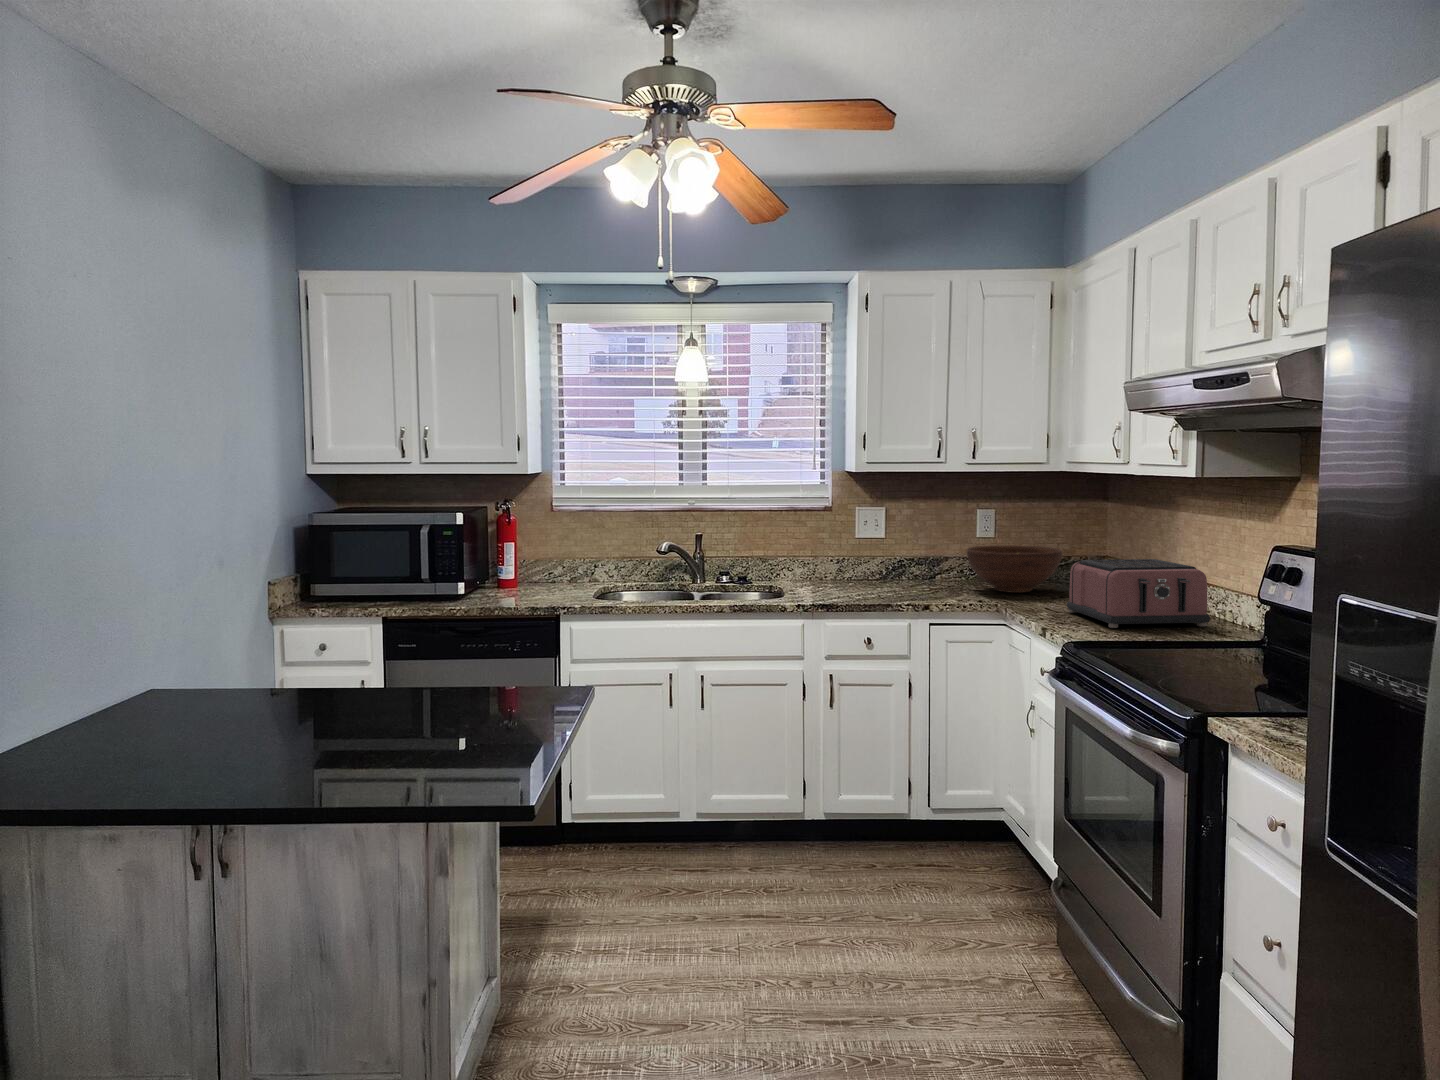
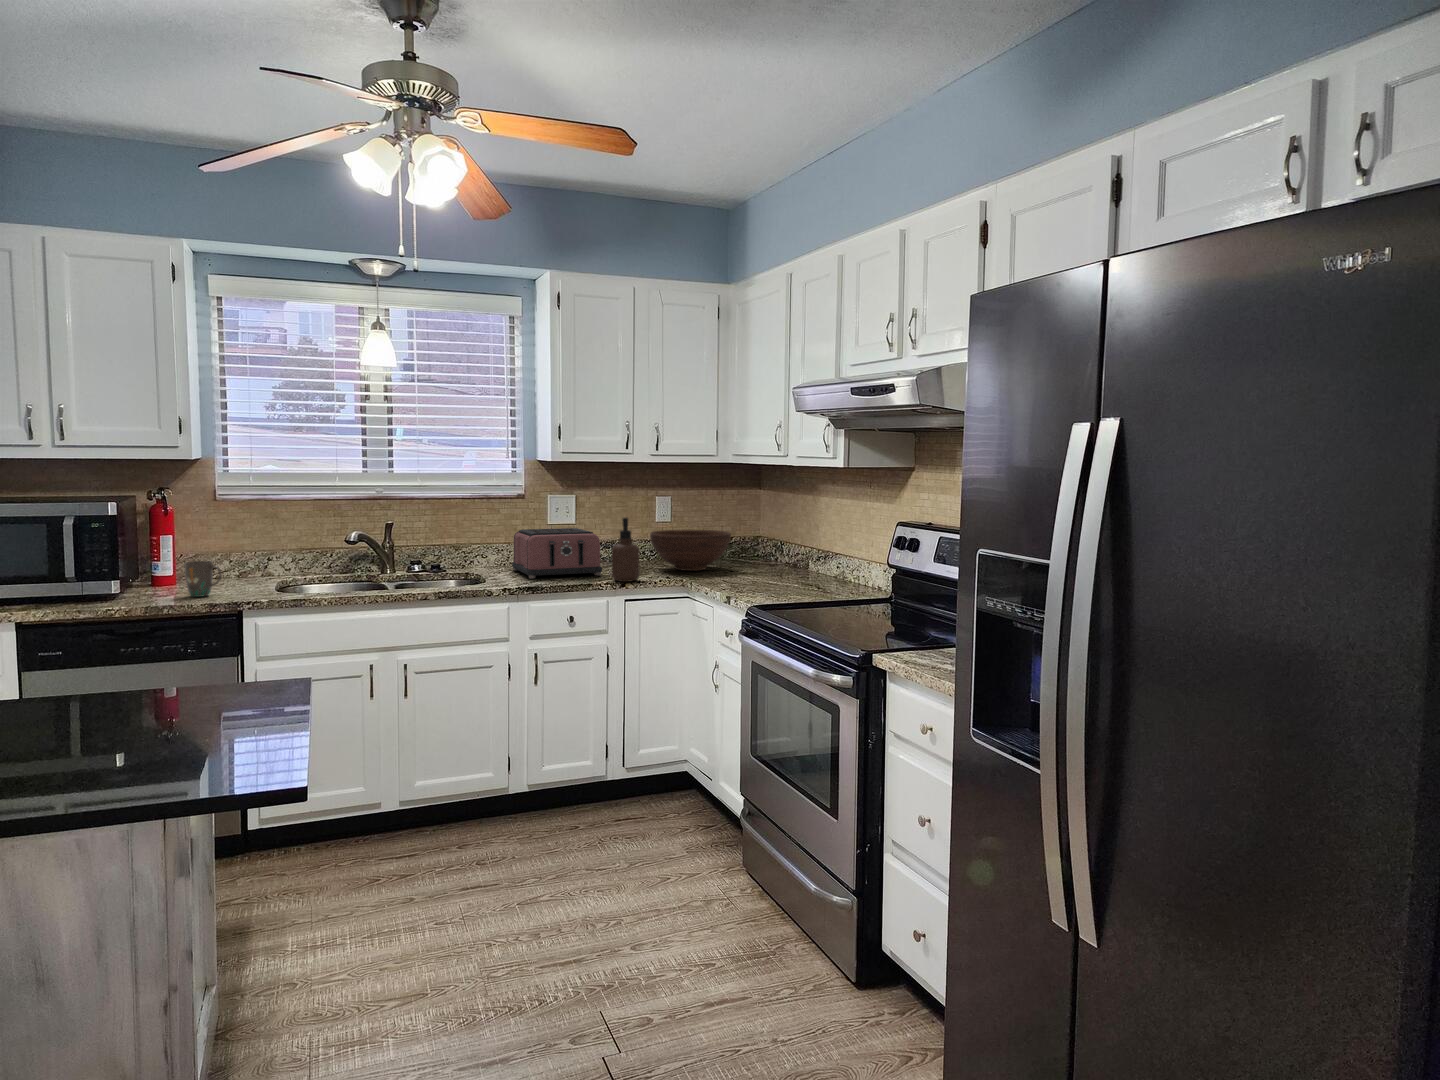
soap dispenser: none [918,532,949,603] -> present [612,517,640,582]
toaster: present [1067,559,1210,628] -> present [512,528,602,579]
mug: none [516,569,545,602] -> present [185,561,222,597]

